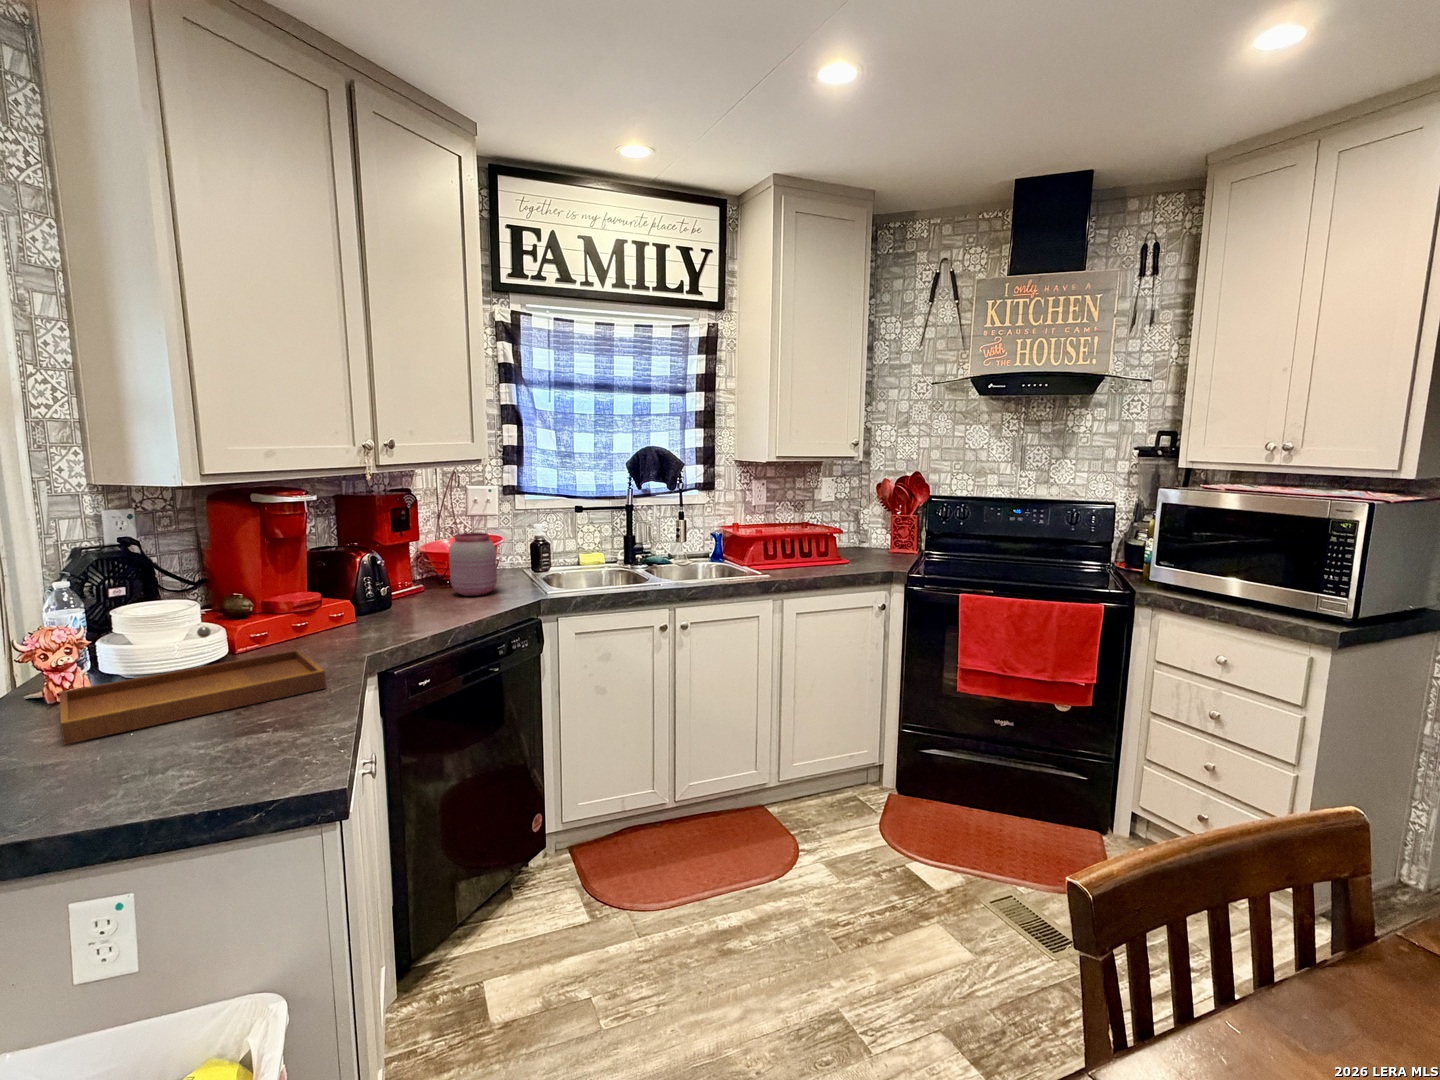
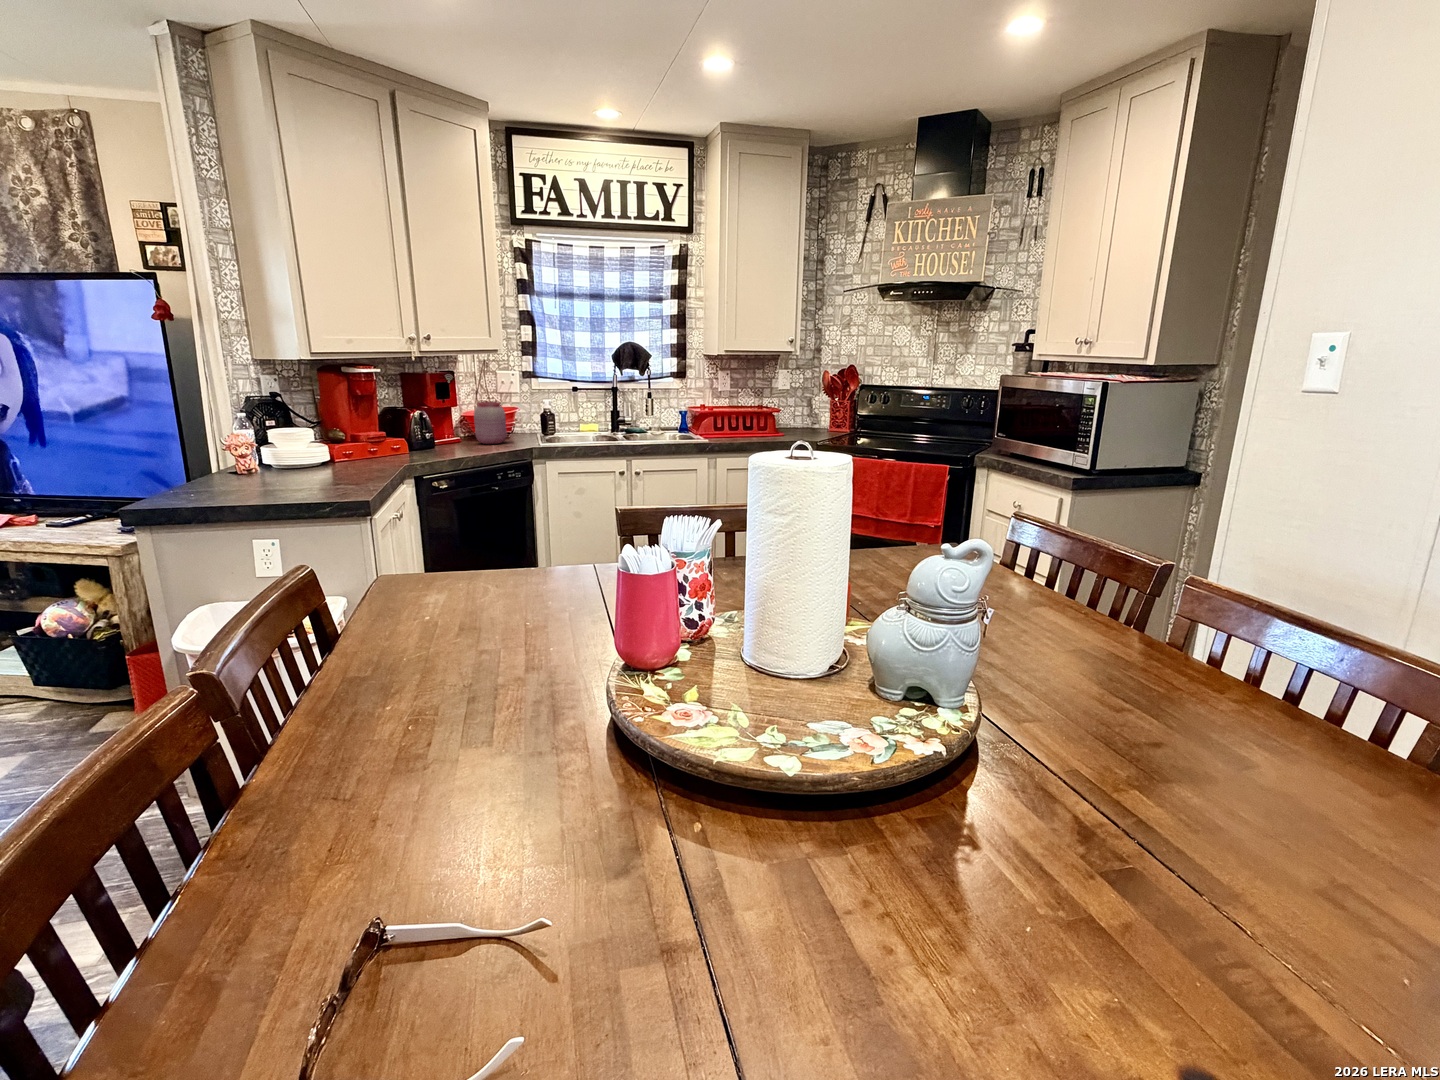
tray: present [60,627,326,744] -> none [244,436,376,484]

